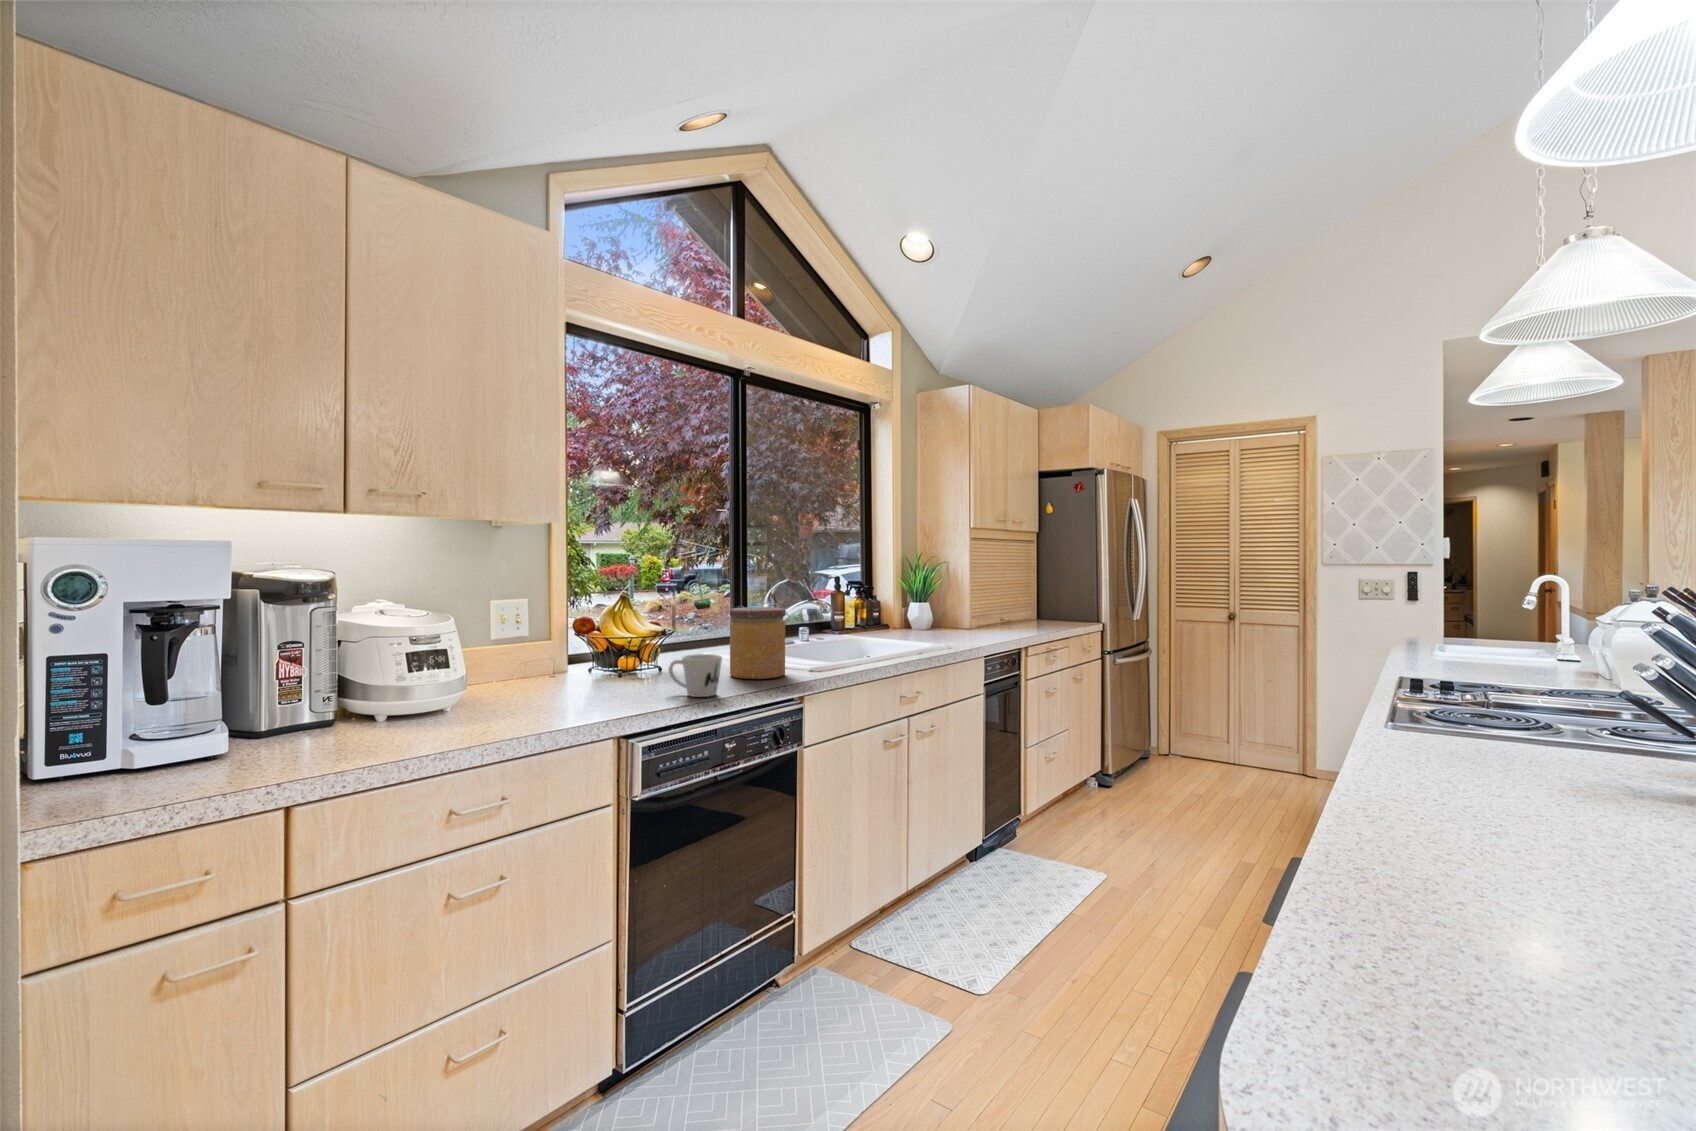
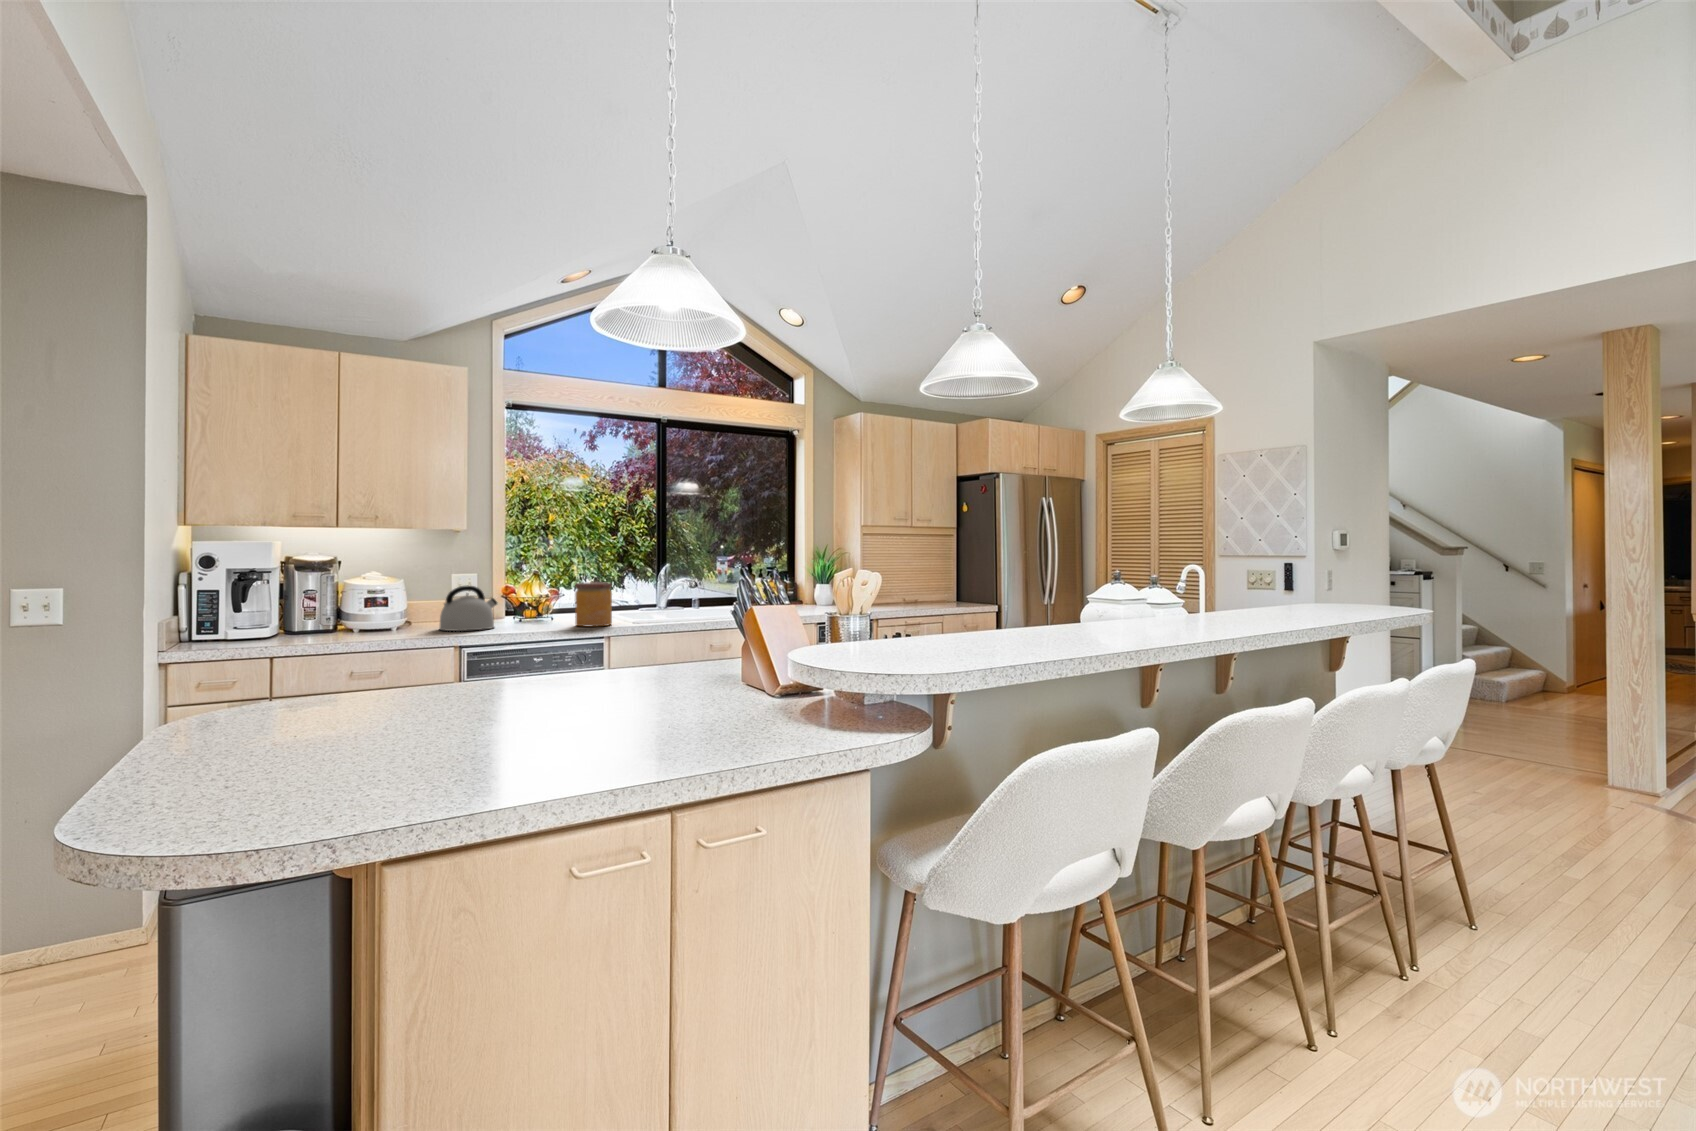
kettle: none [523,619,616,702] -> present [439,586,497,631]
mug: present [669,654,722,697] -> none [518,608,545,632]

